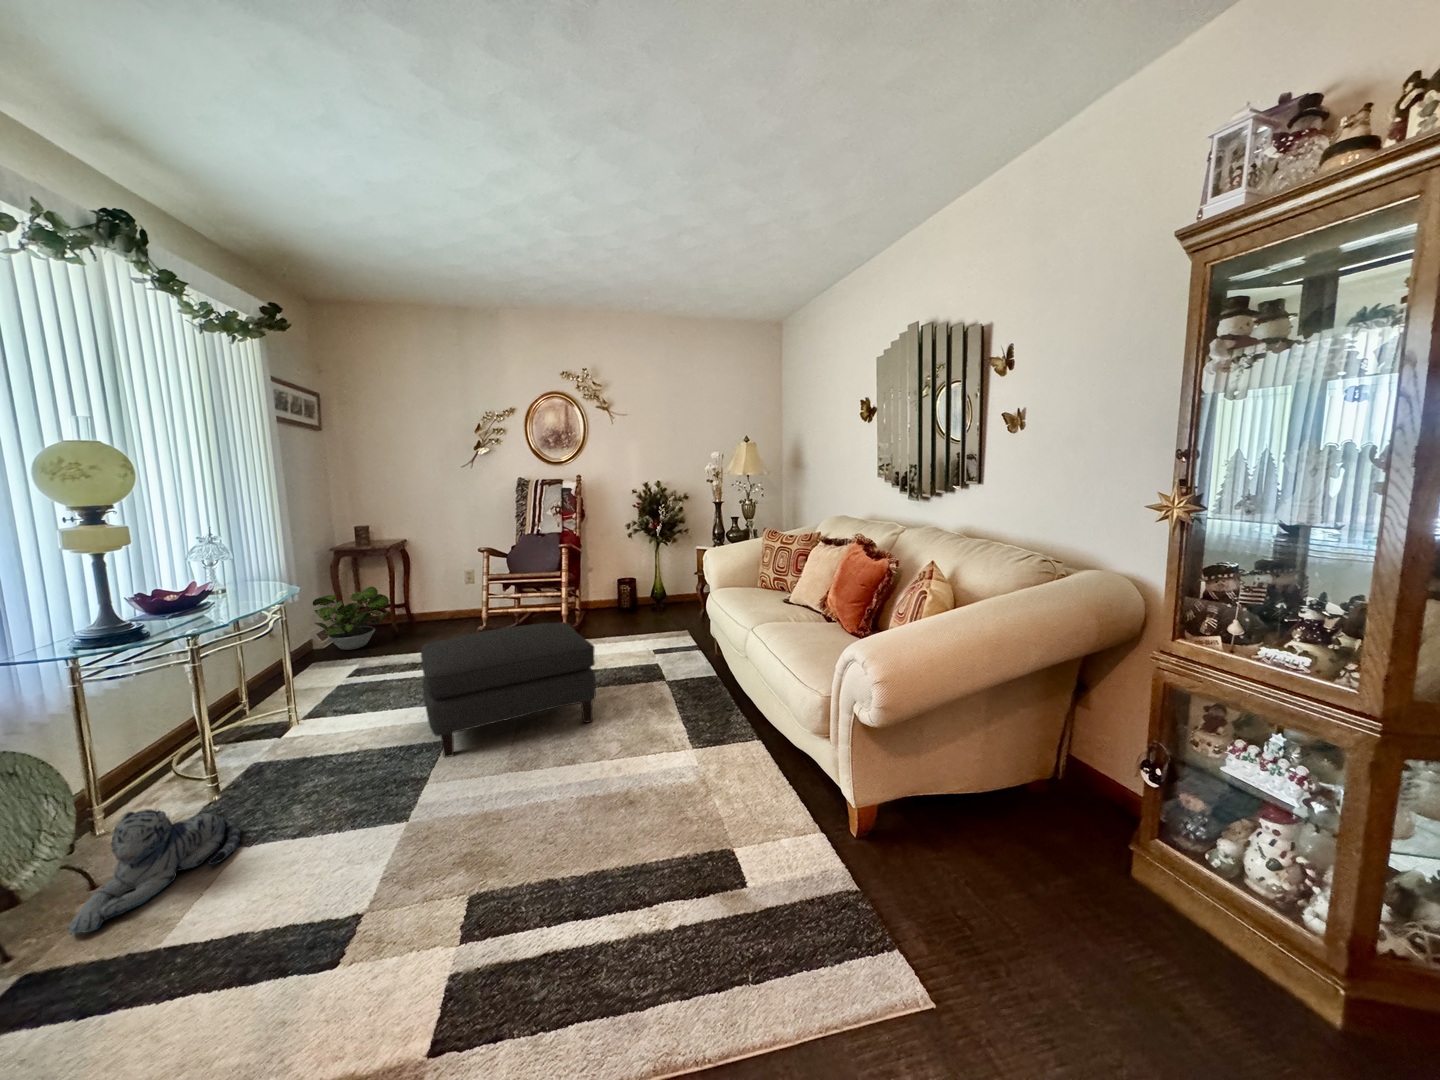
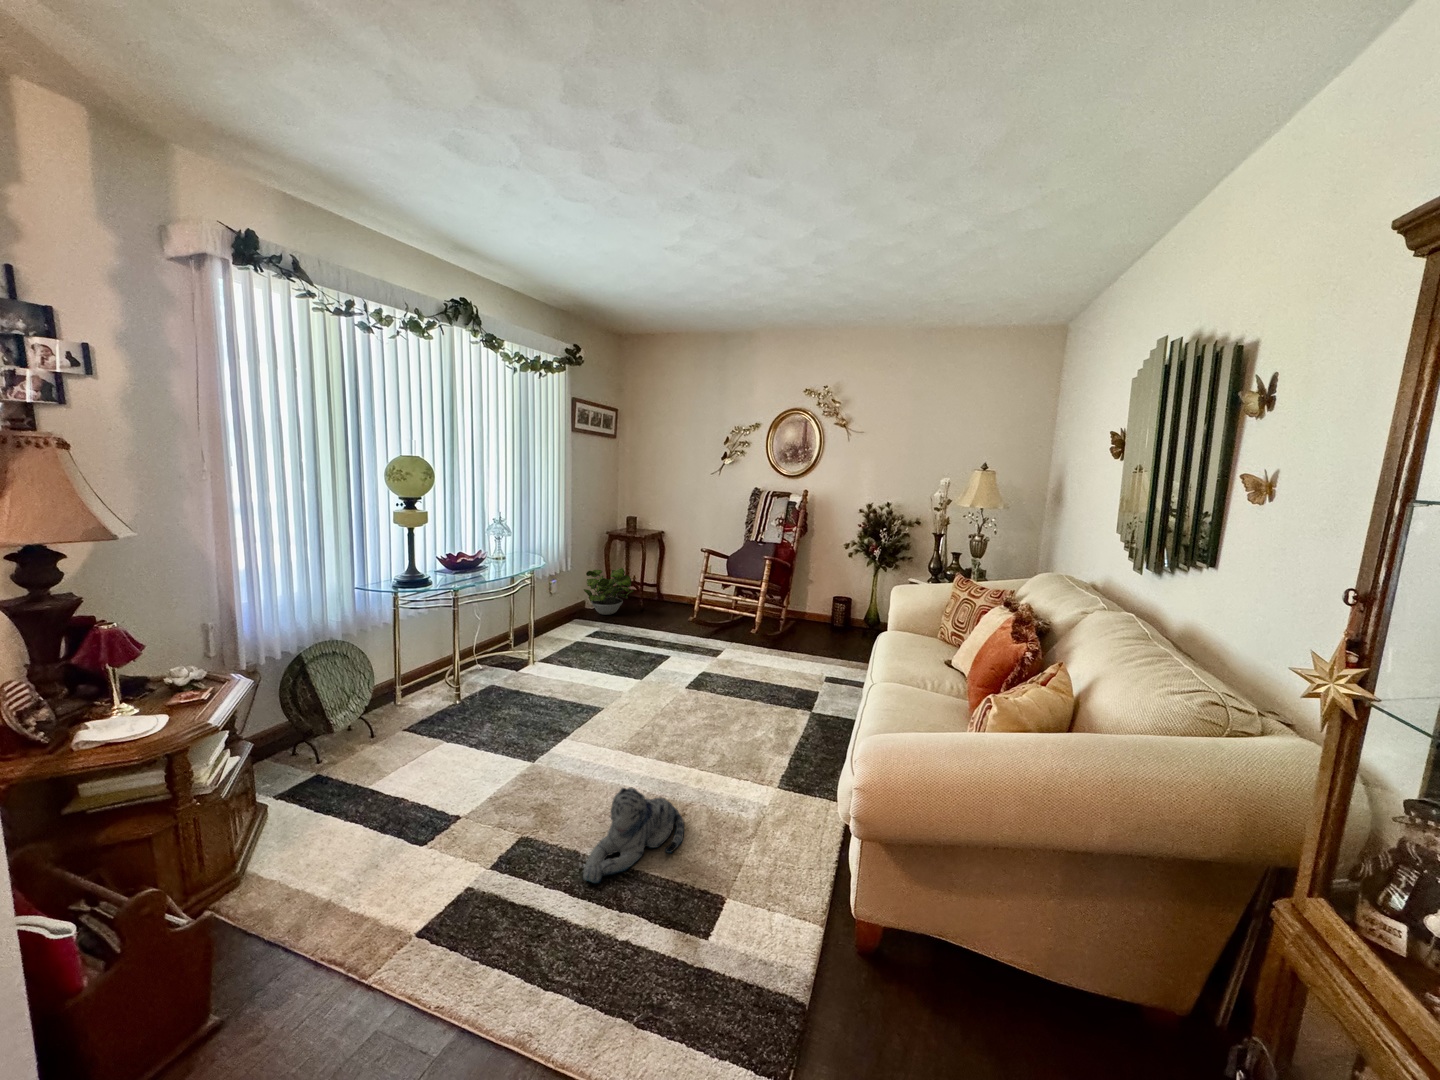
ottoman: present [421,622,596,757] -> none [585,624,726,728]
plush toy: present [68,809,241,934] -> present [583,787,684,883]

